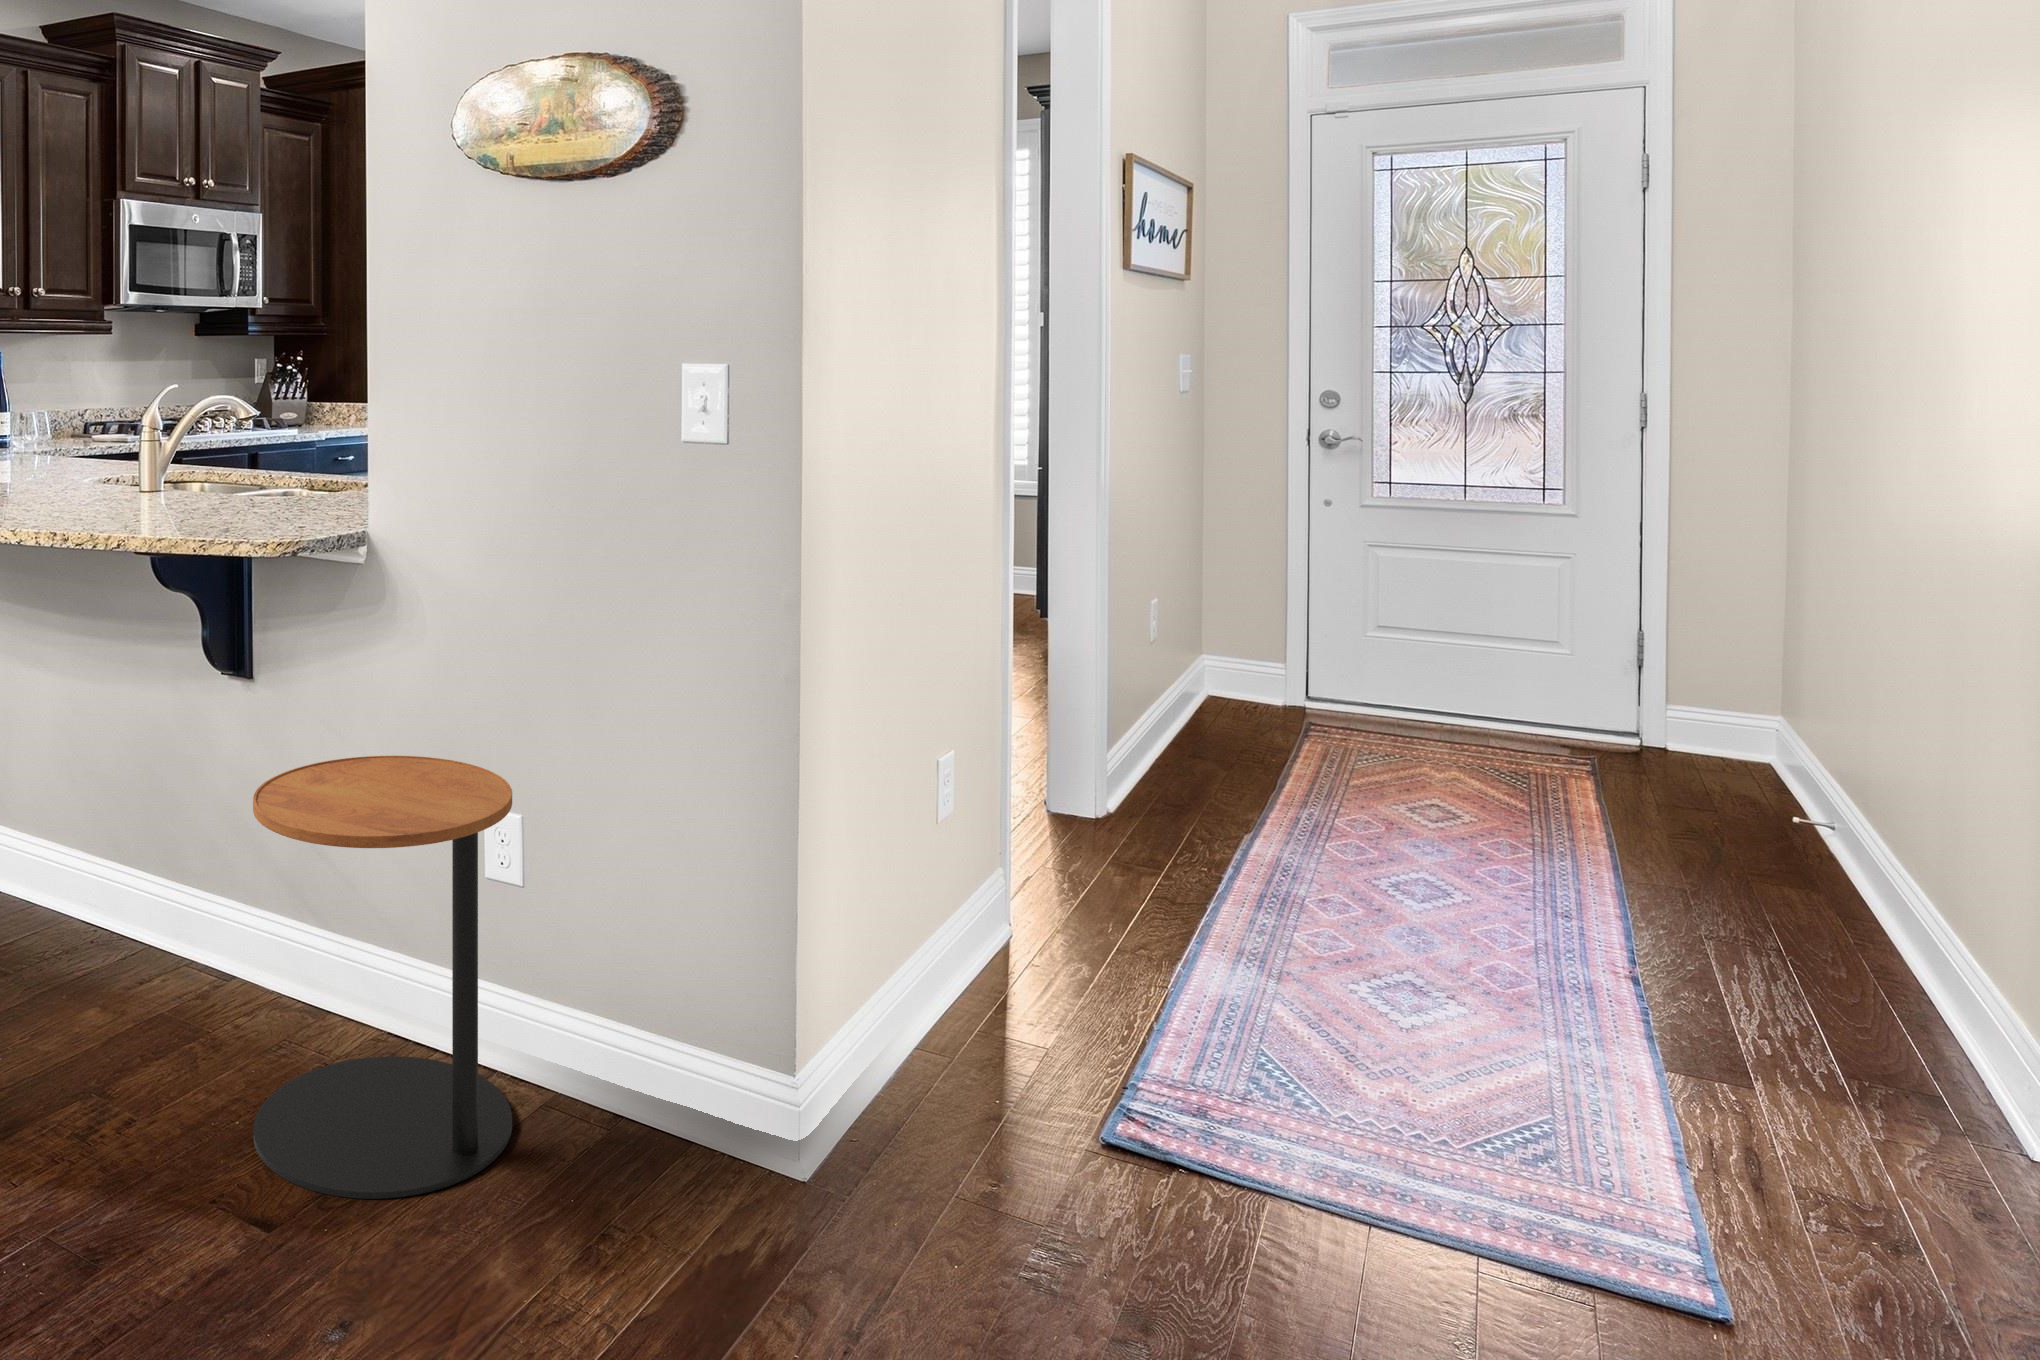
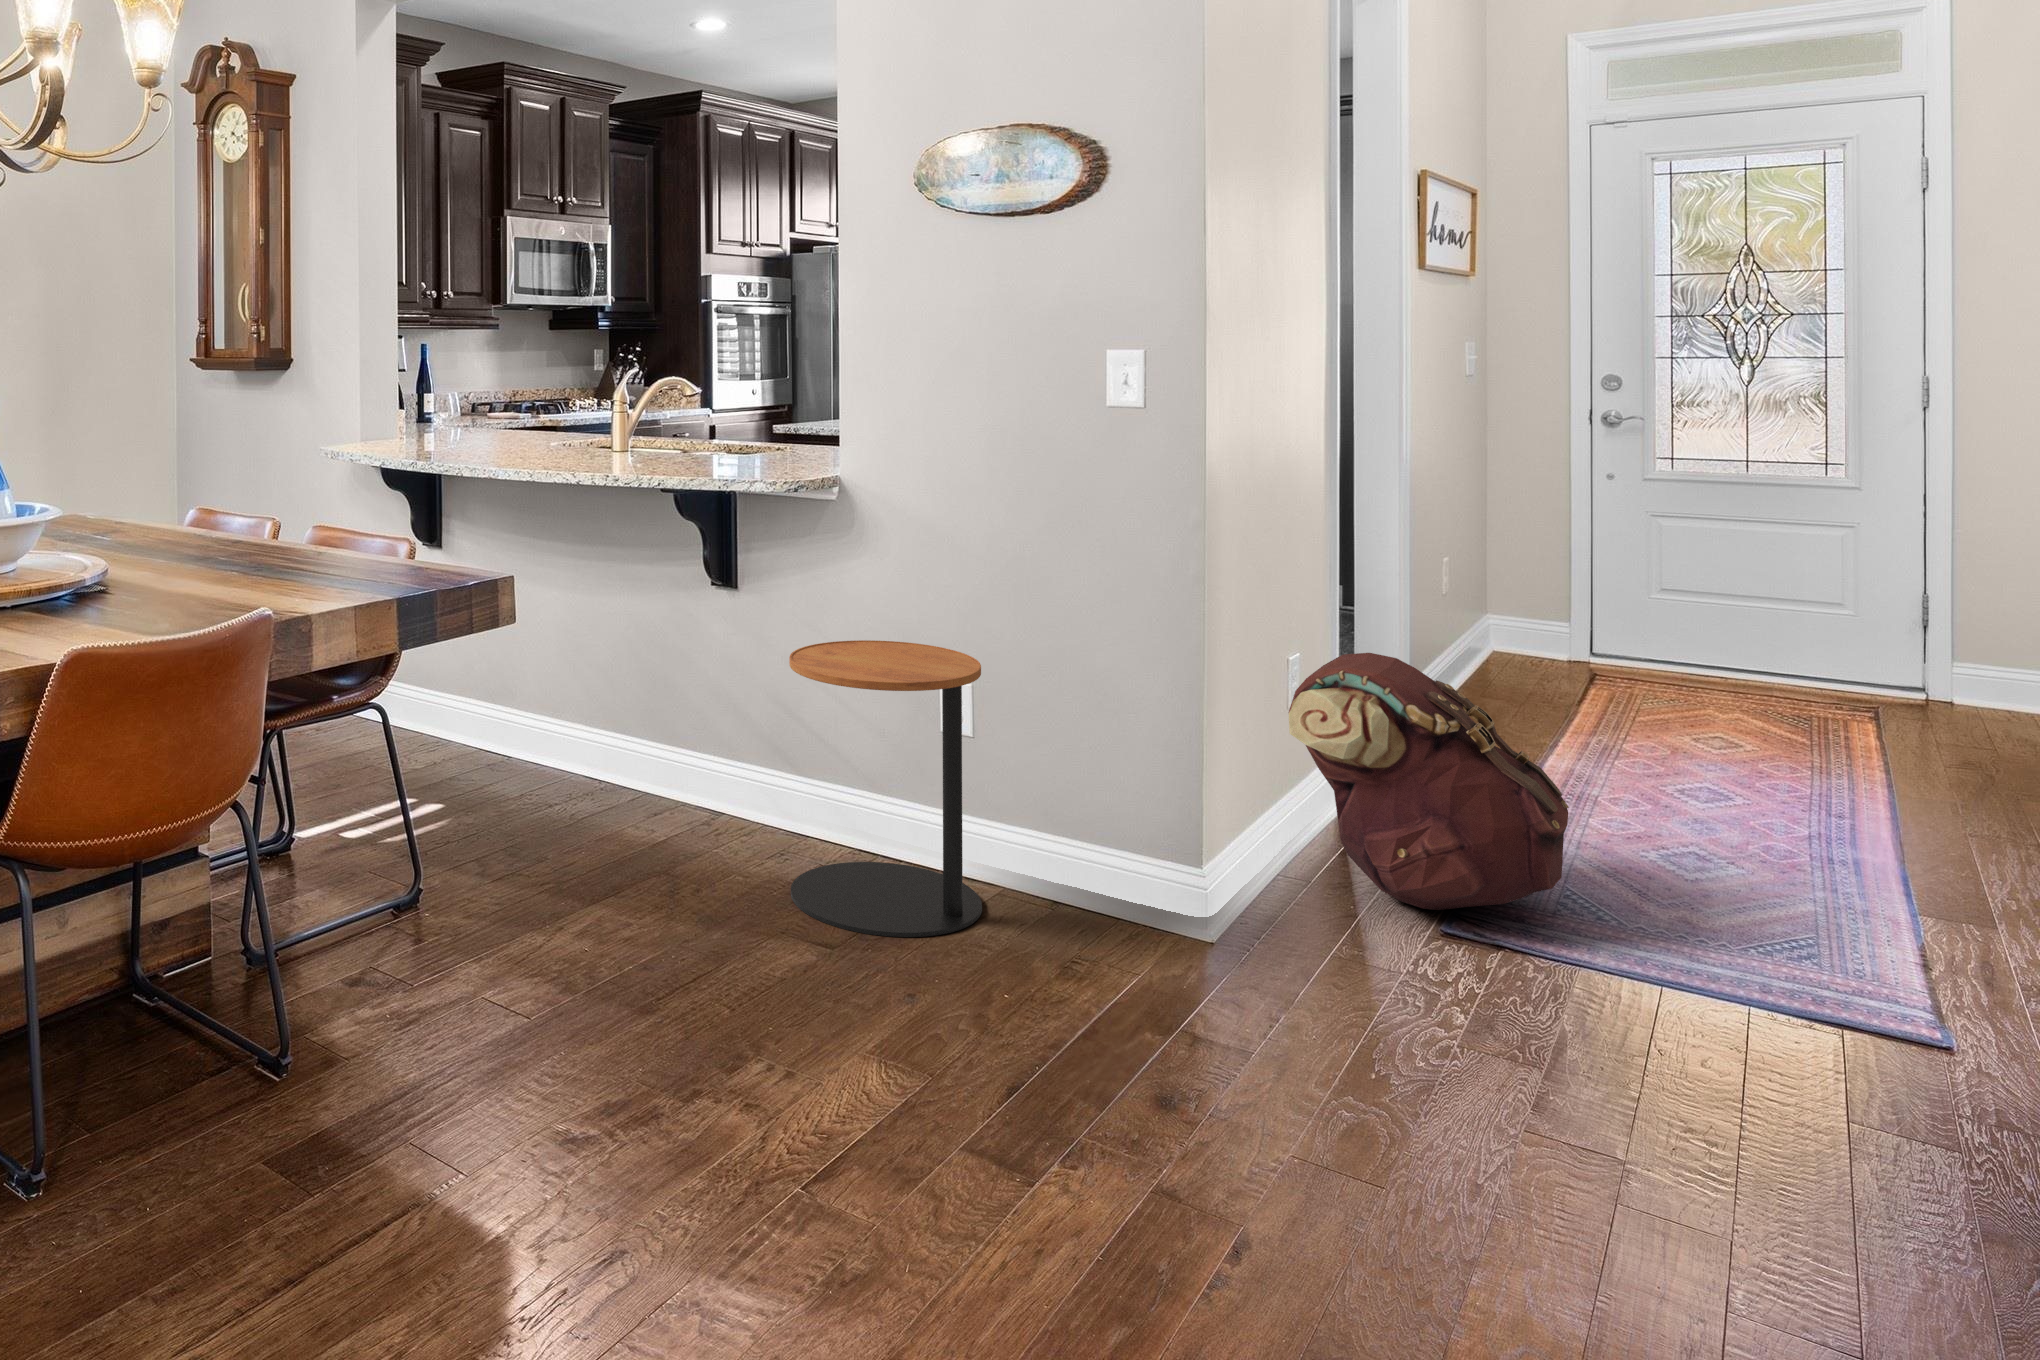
backpack: none [923,753,1263,1102] -> present [1289,653,1569,910]

